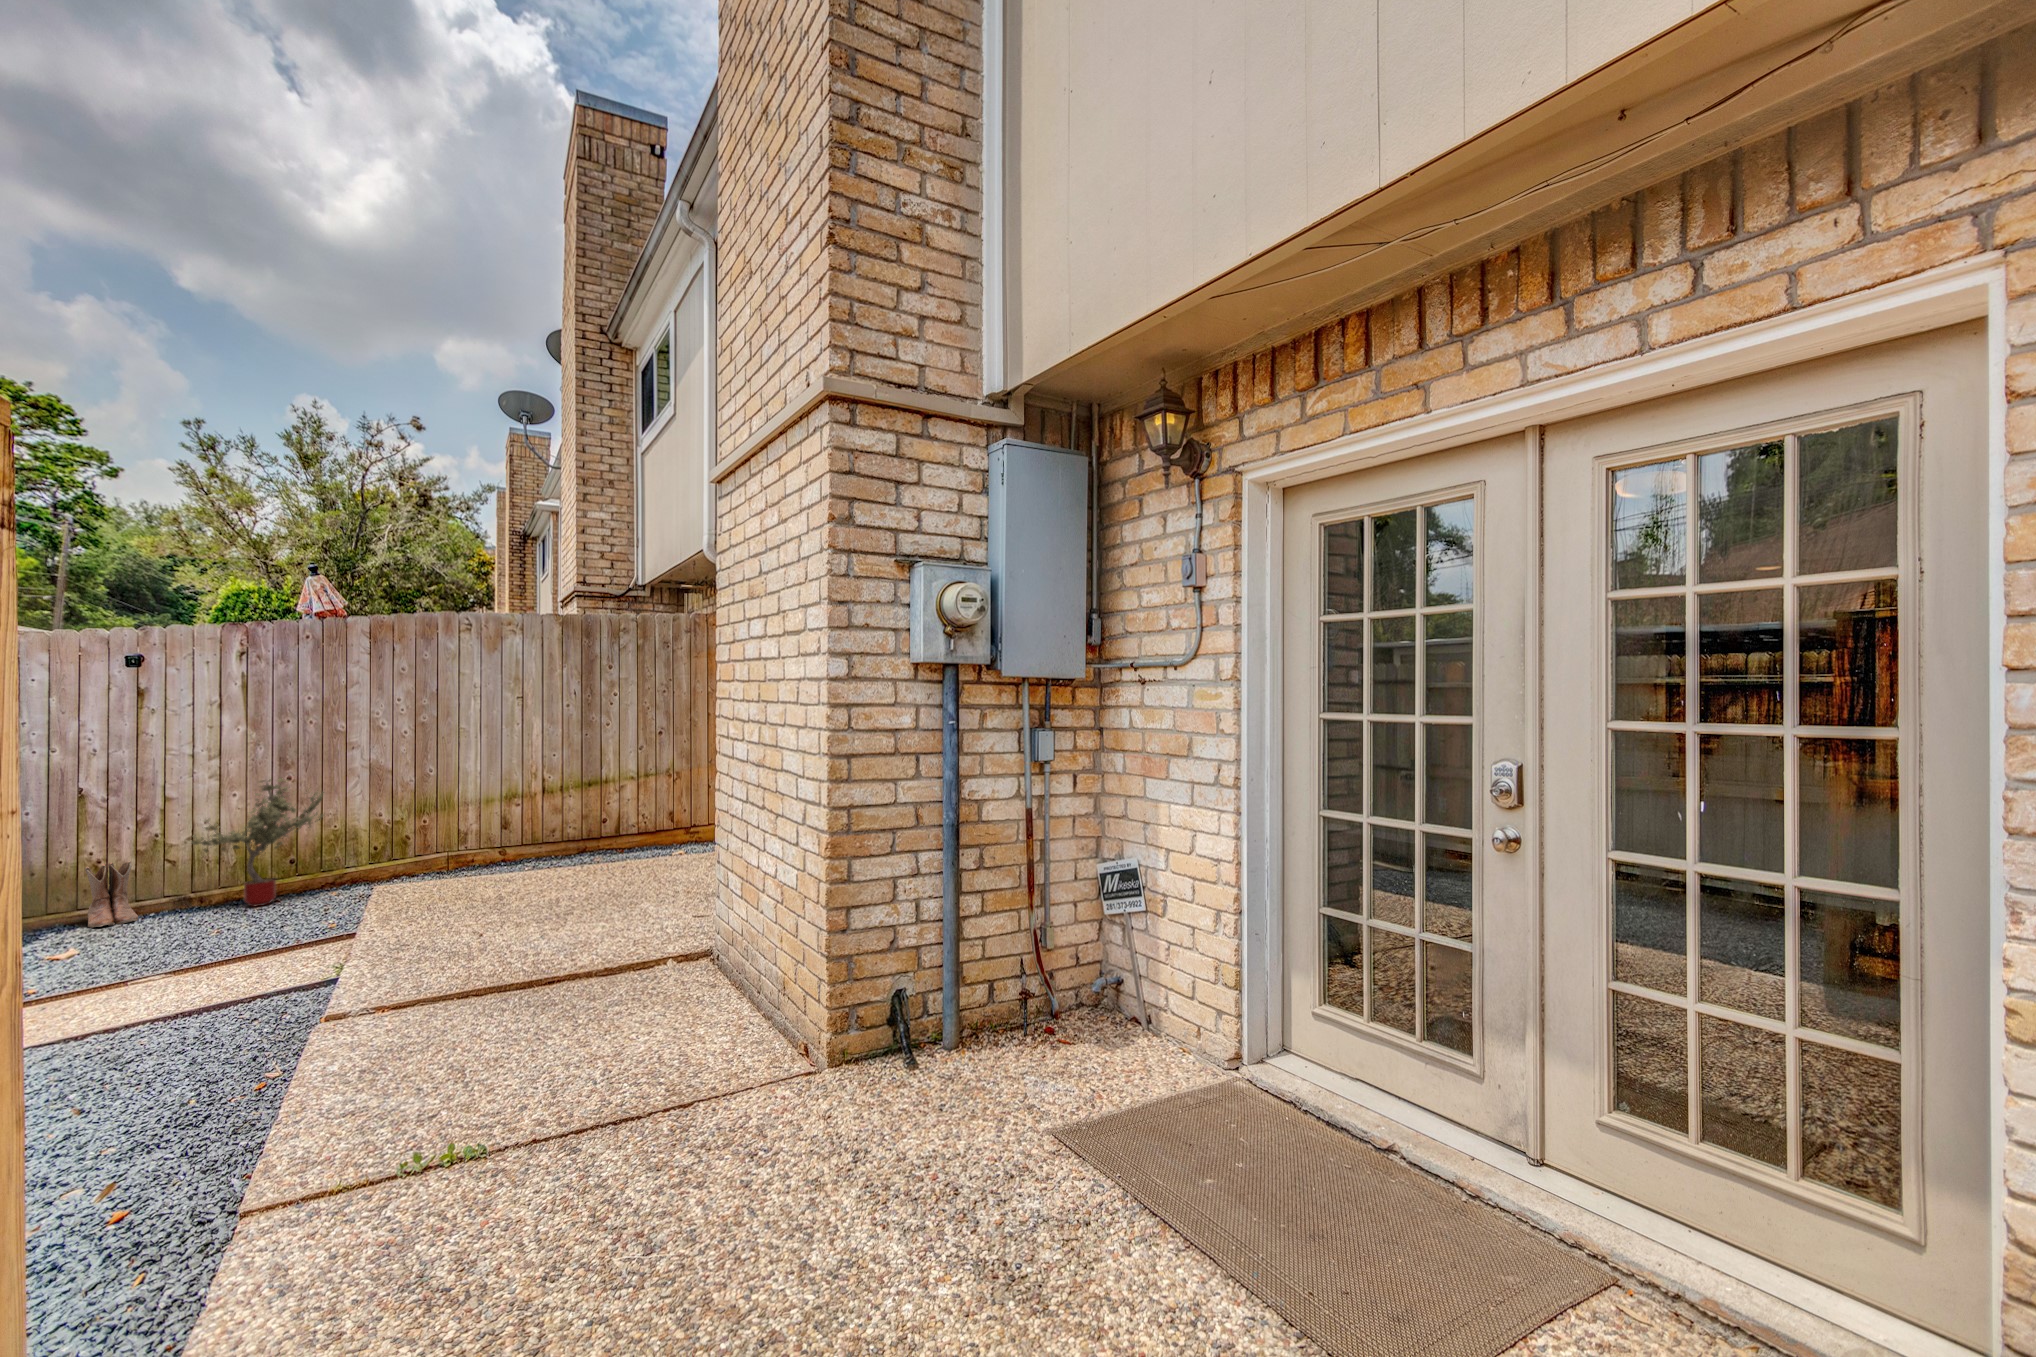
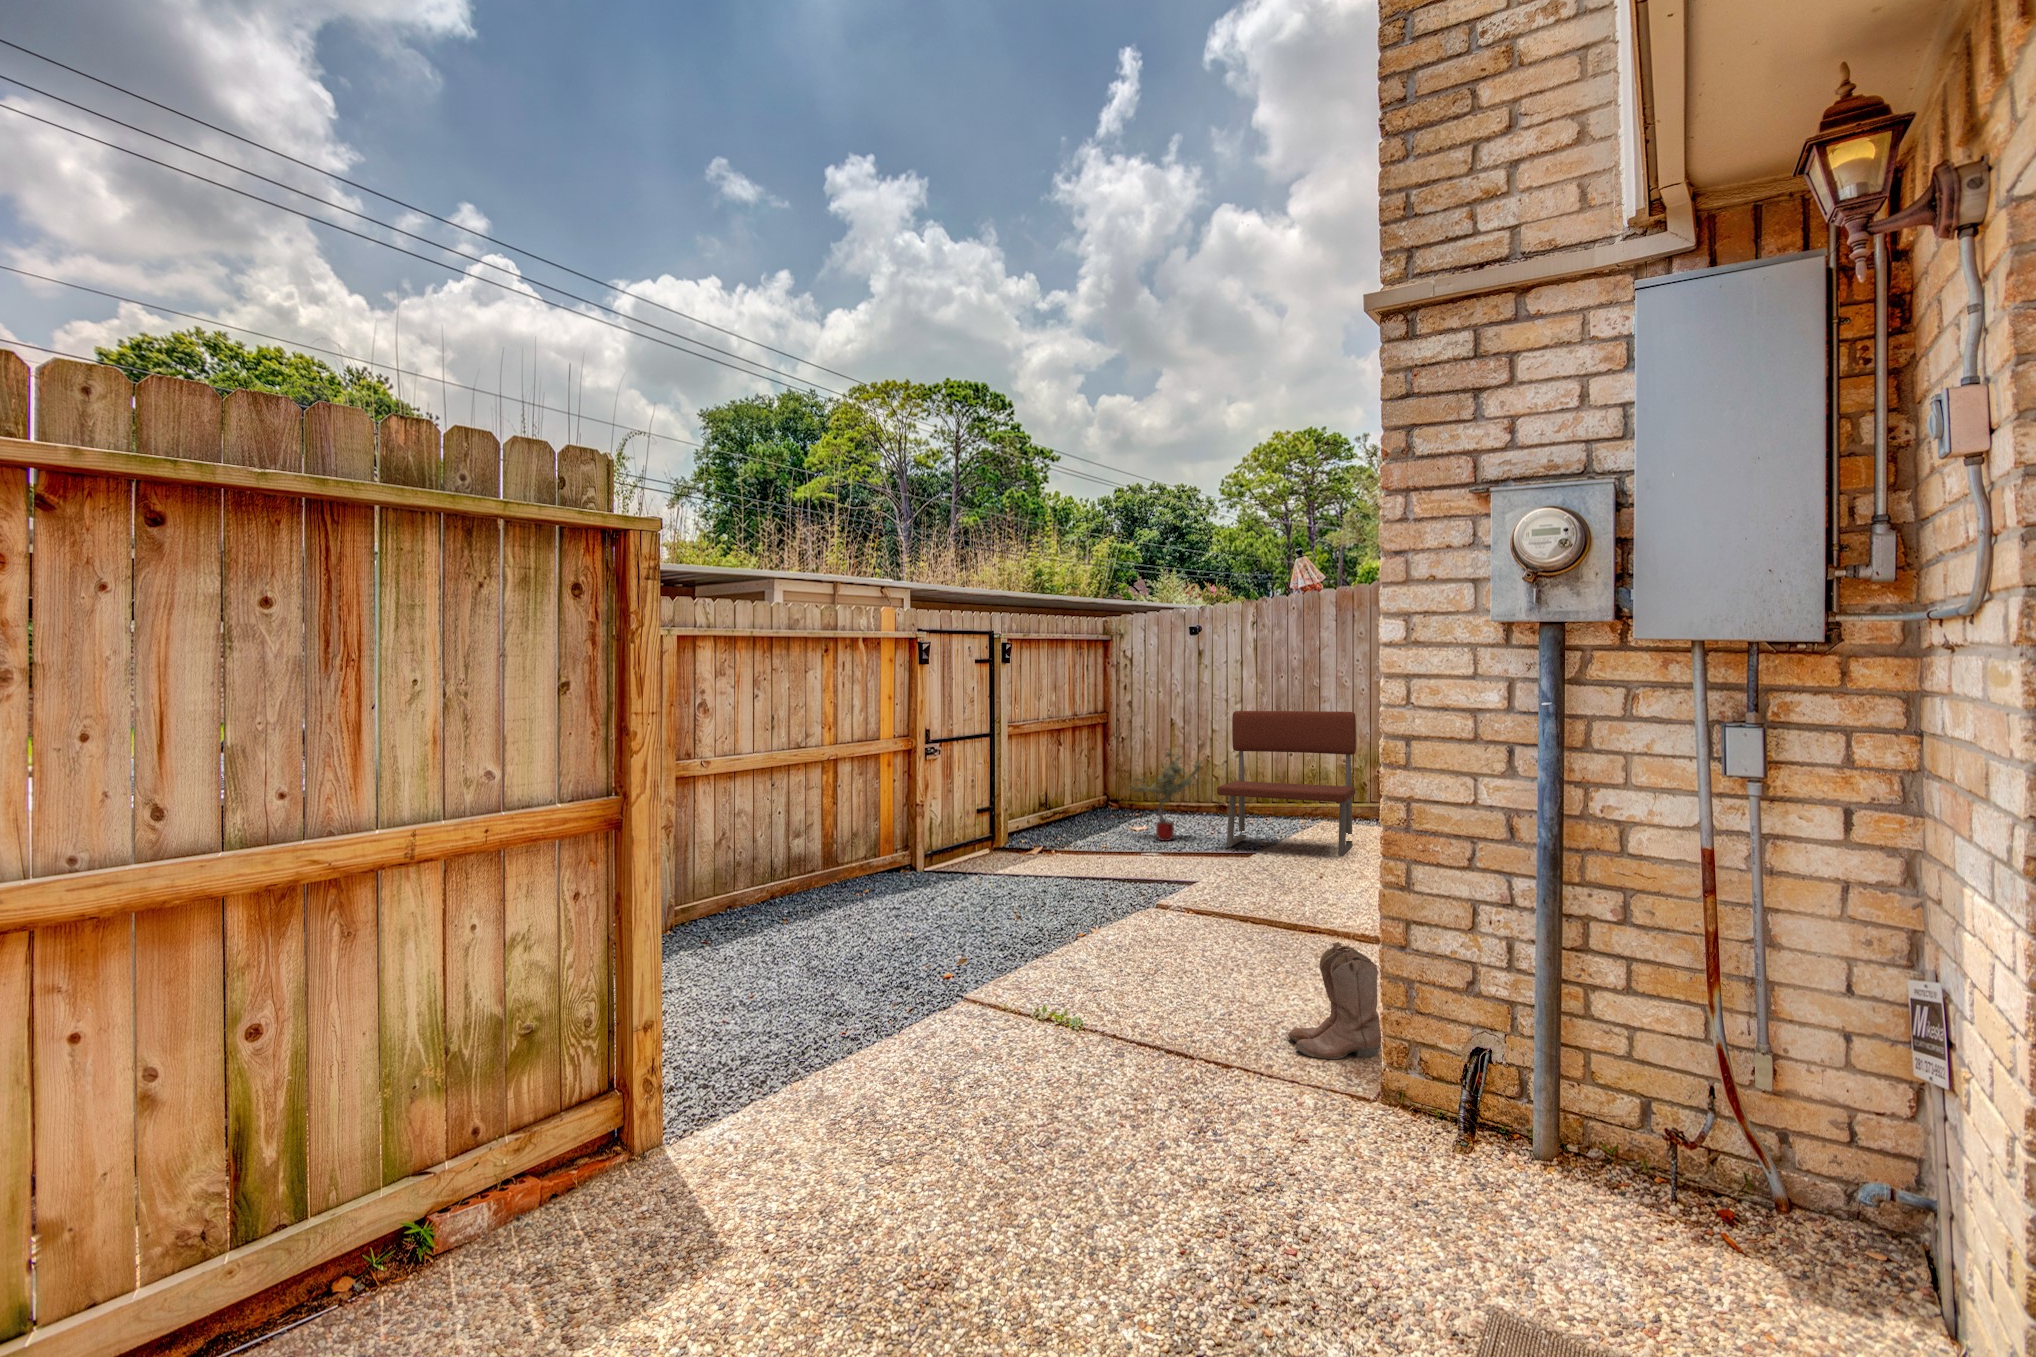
bench: none [363,720,537,894] -> present [1217,711,1356,856]
boots: present [85,861,138,928] -> present [1288,942,1381,1059]

